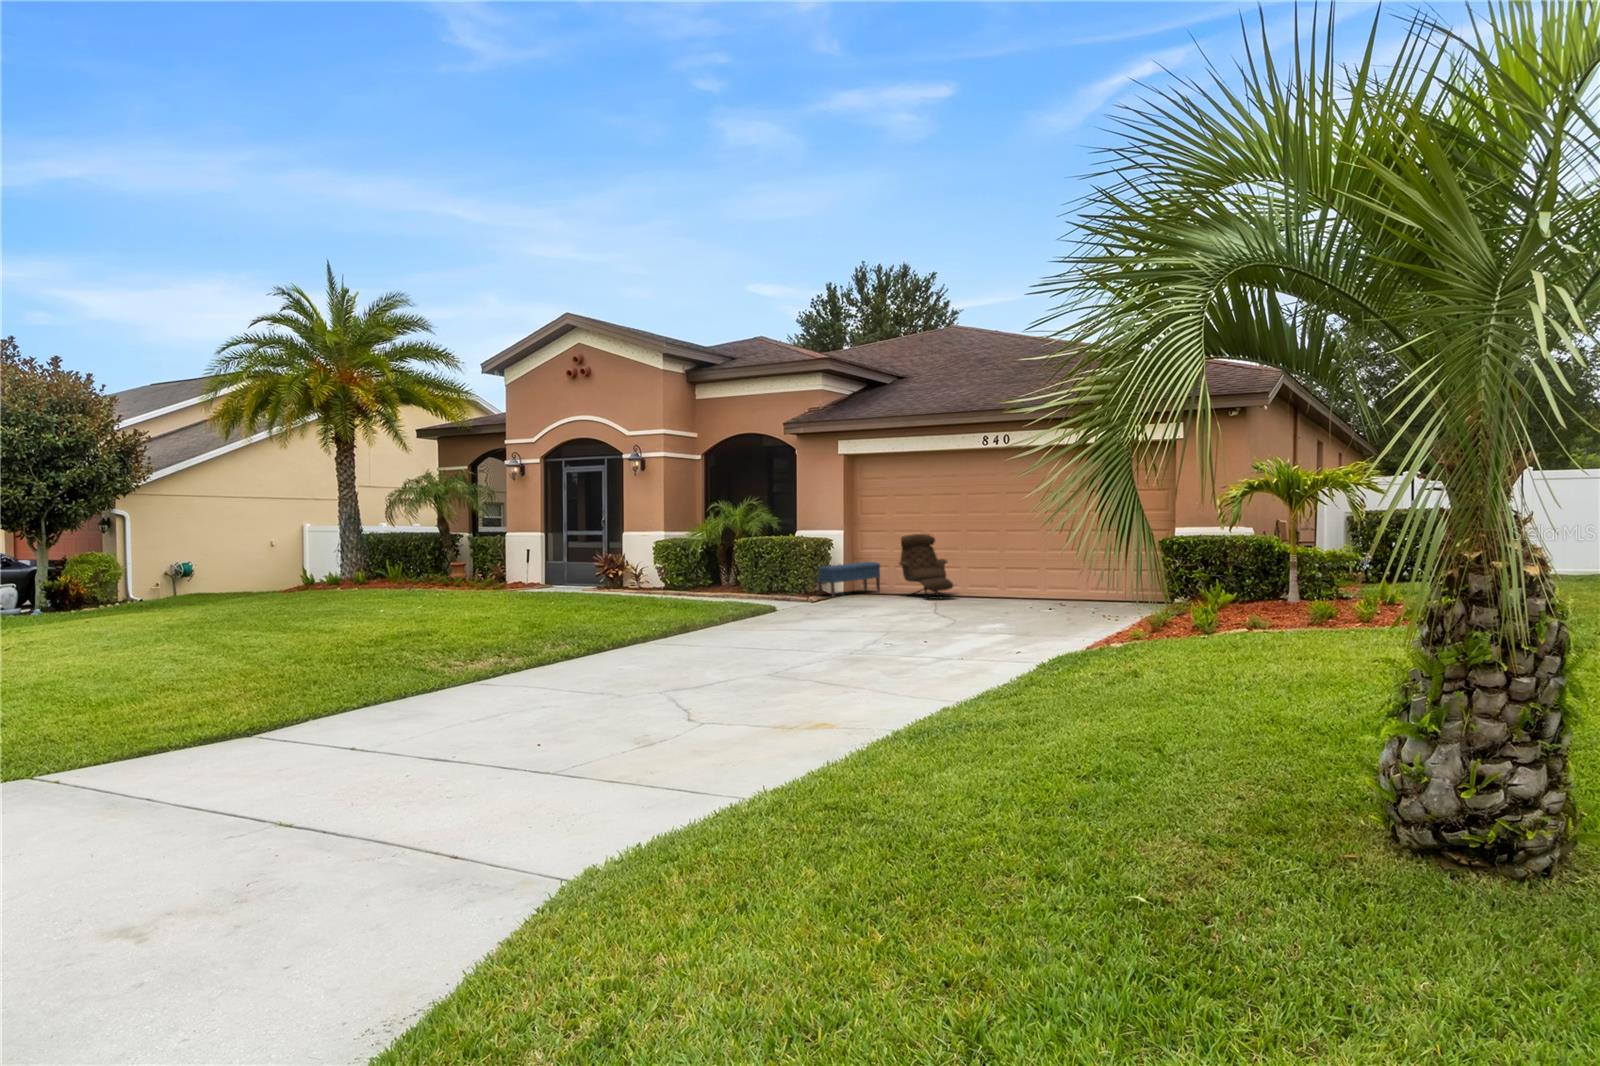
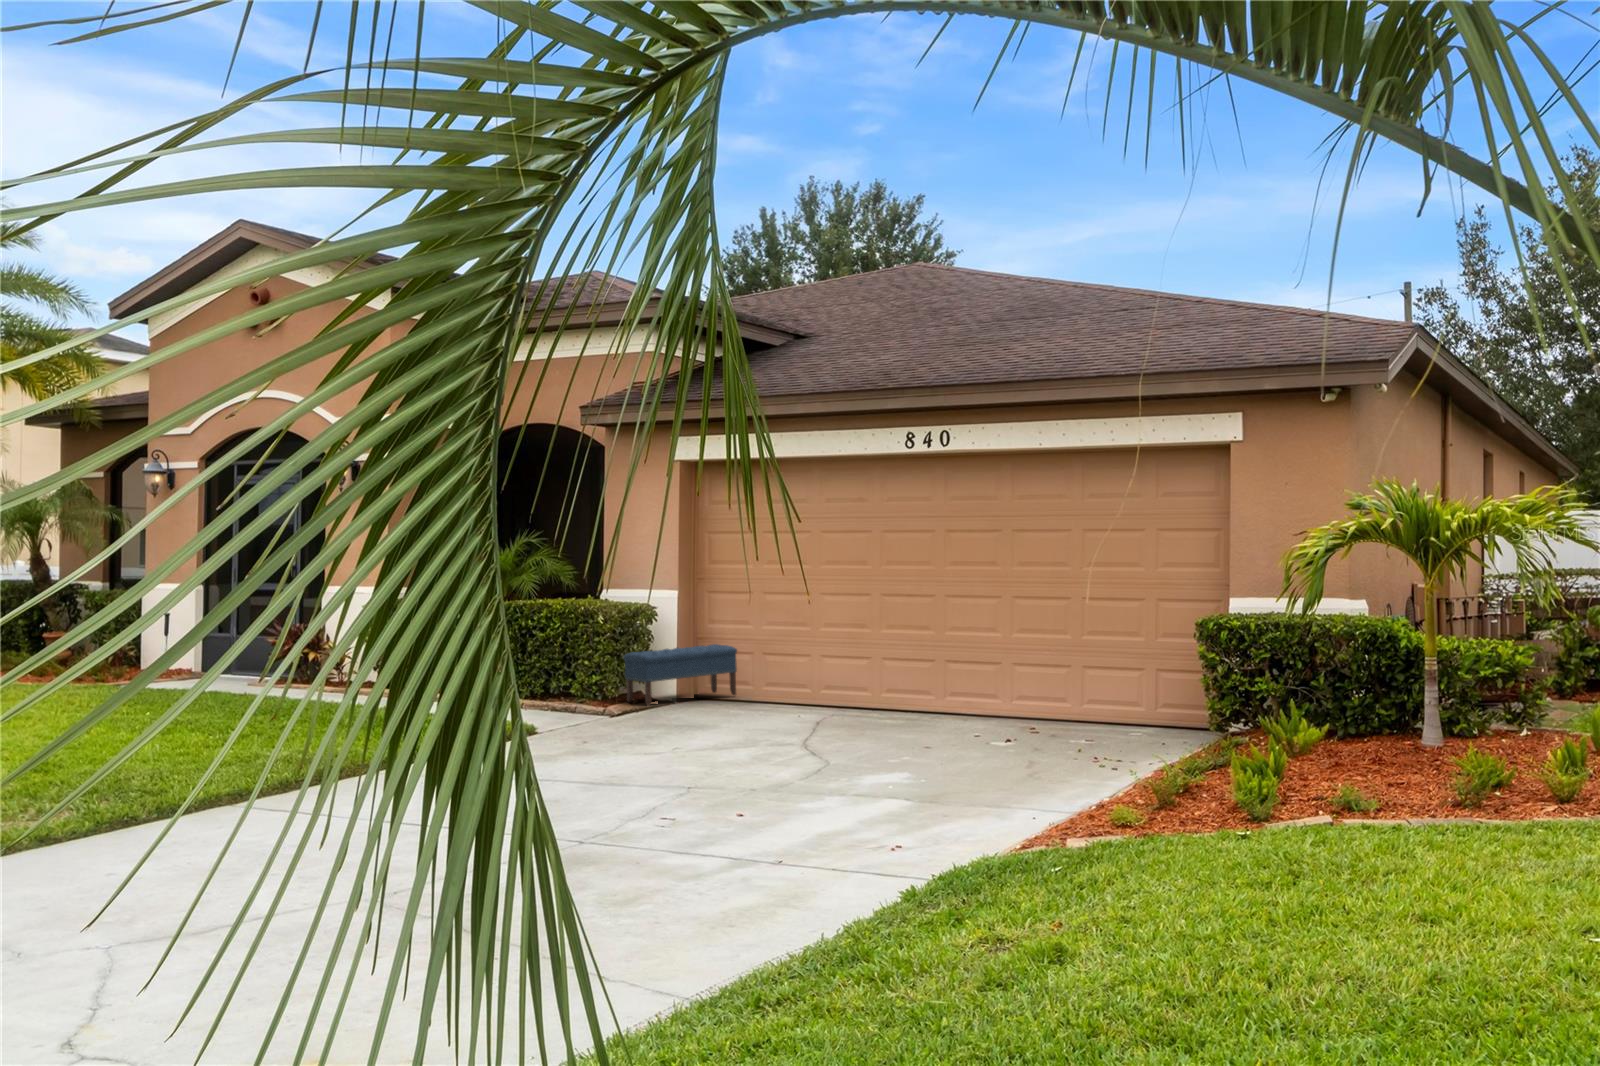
lounge chair: present [899,534,953,598] -> none [763,599,850,715]

